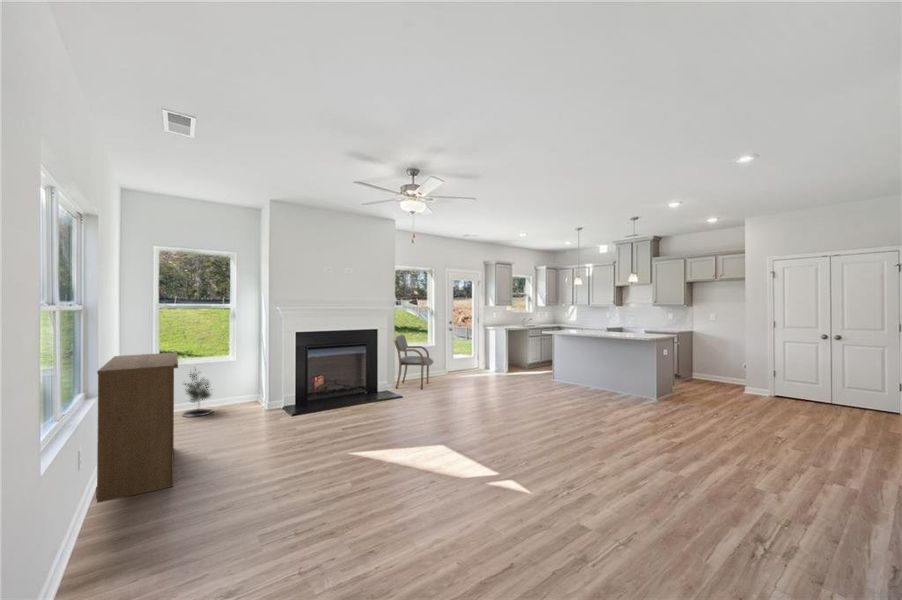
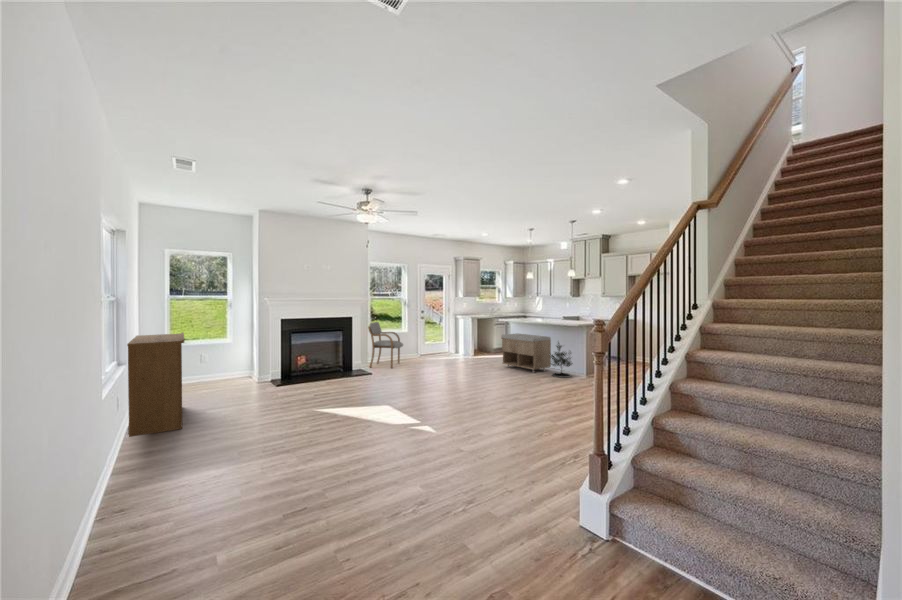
storage bench: none [549,348,610,395] -> present [501,334,551,372]
potted tree: present [183,373,212,417] -> present [550,342,573,378]

